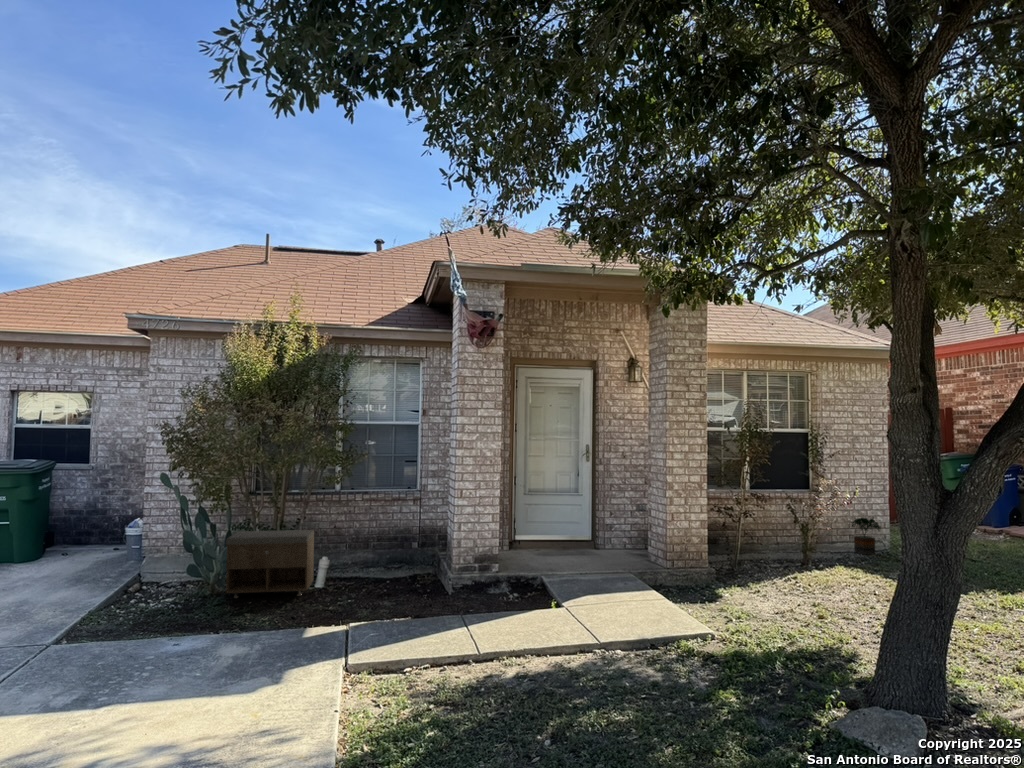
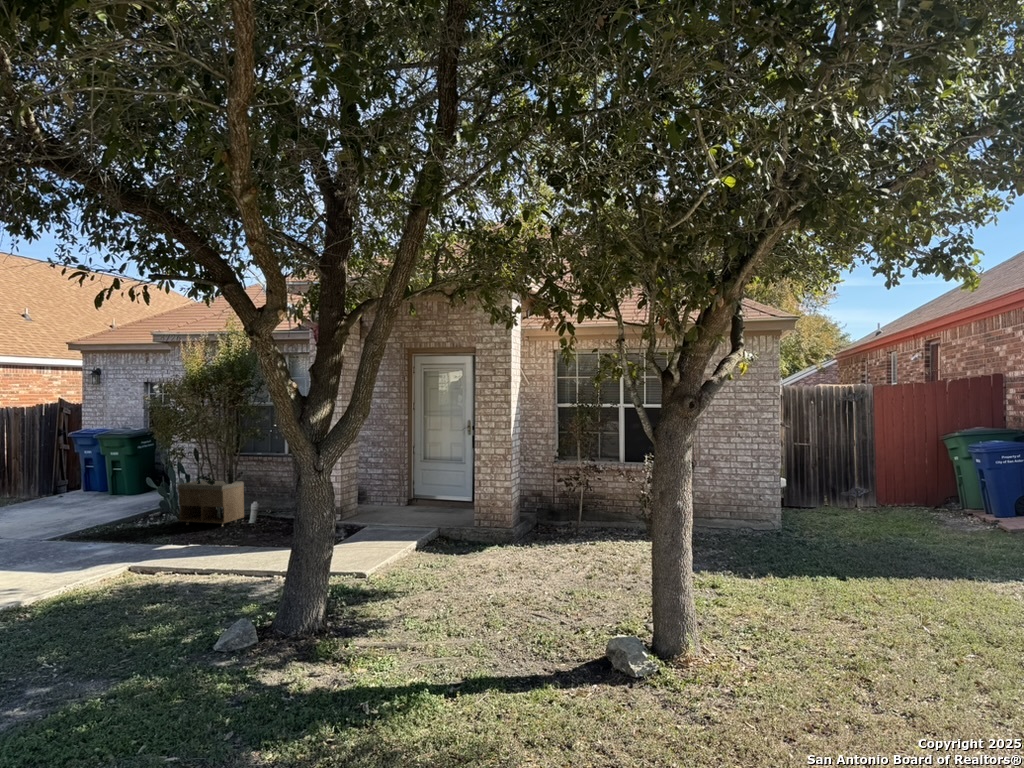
potted tree: present [852,518,881,555] -> none [727,493,754,532]

